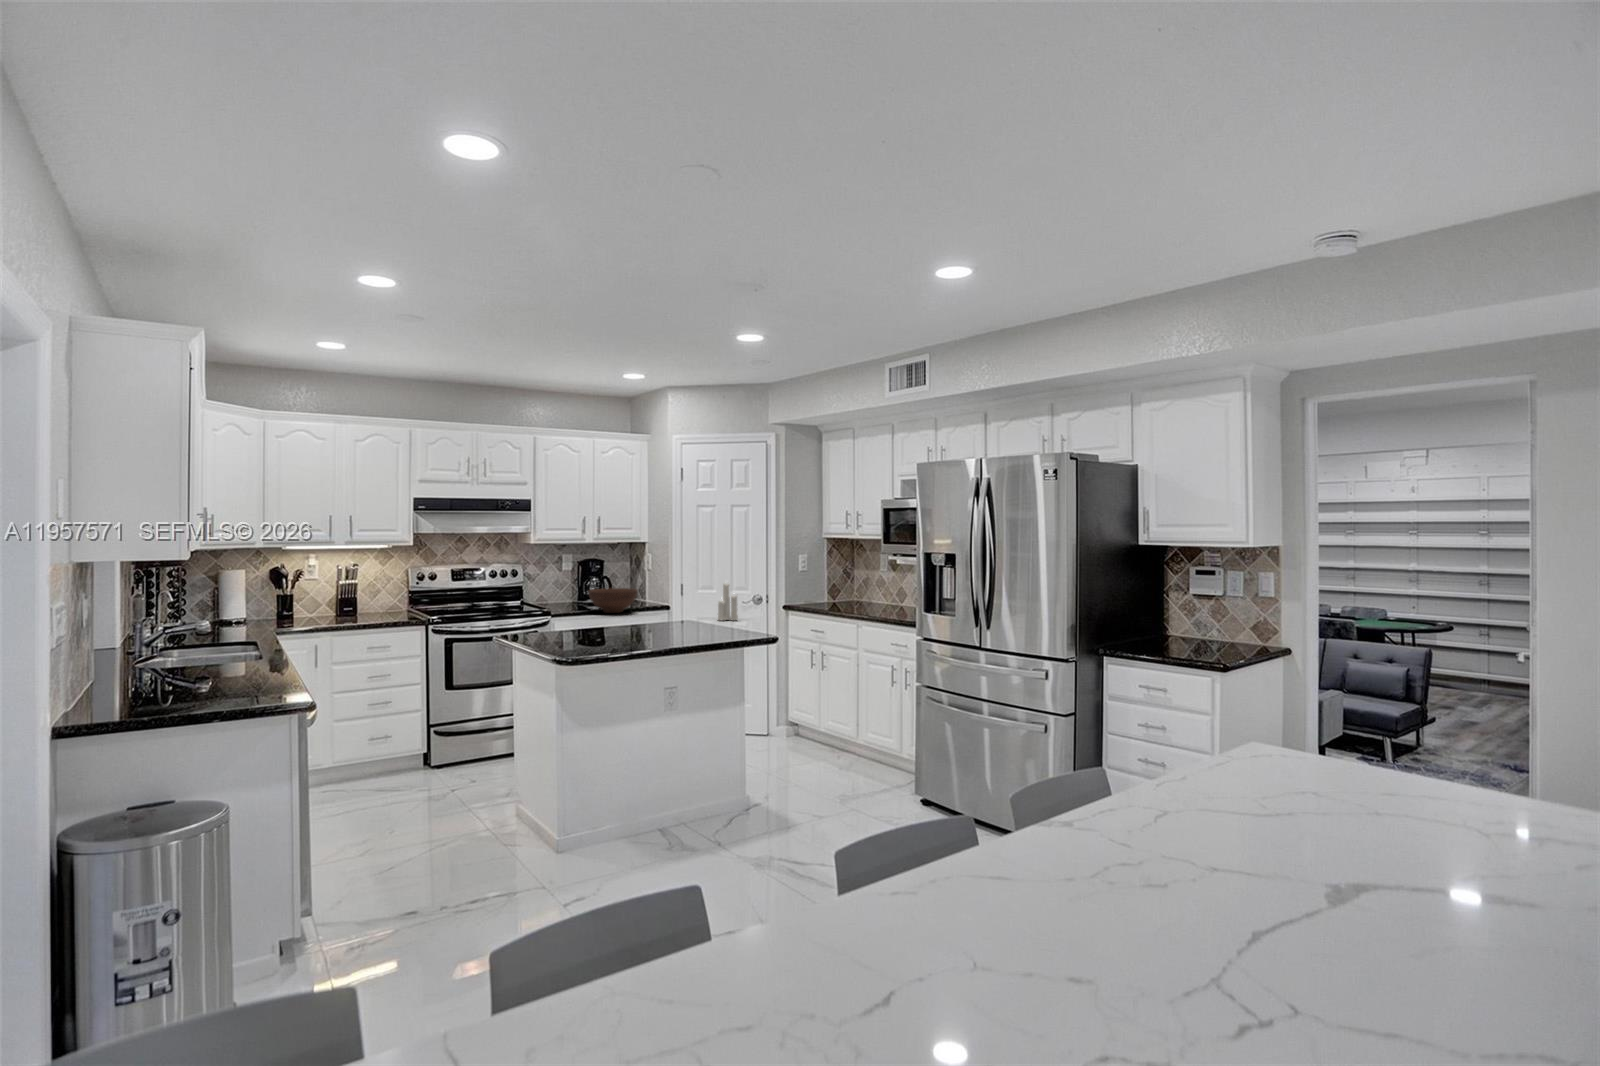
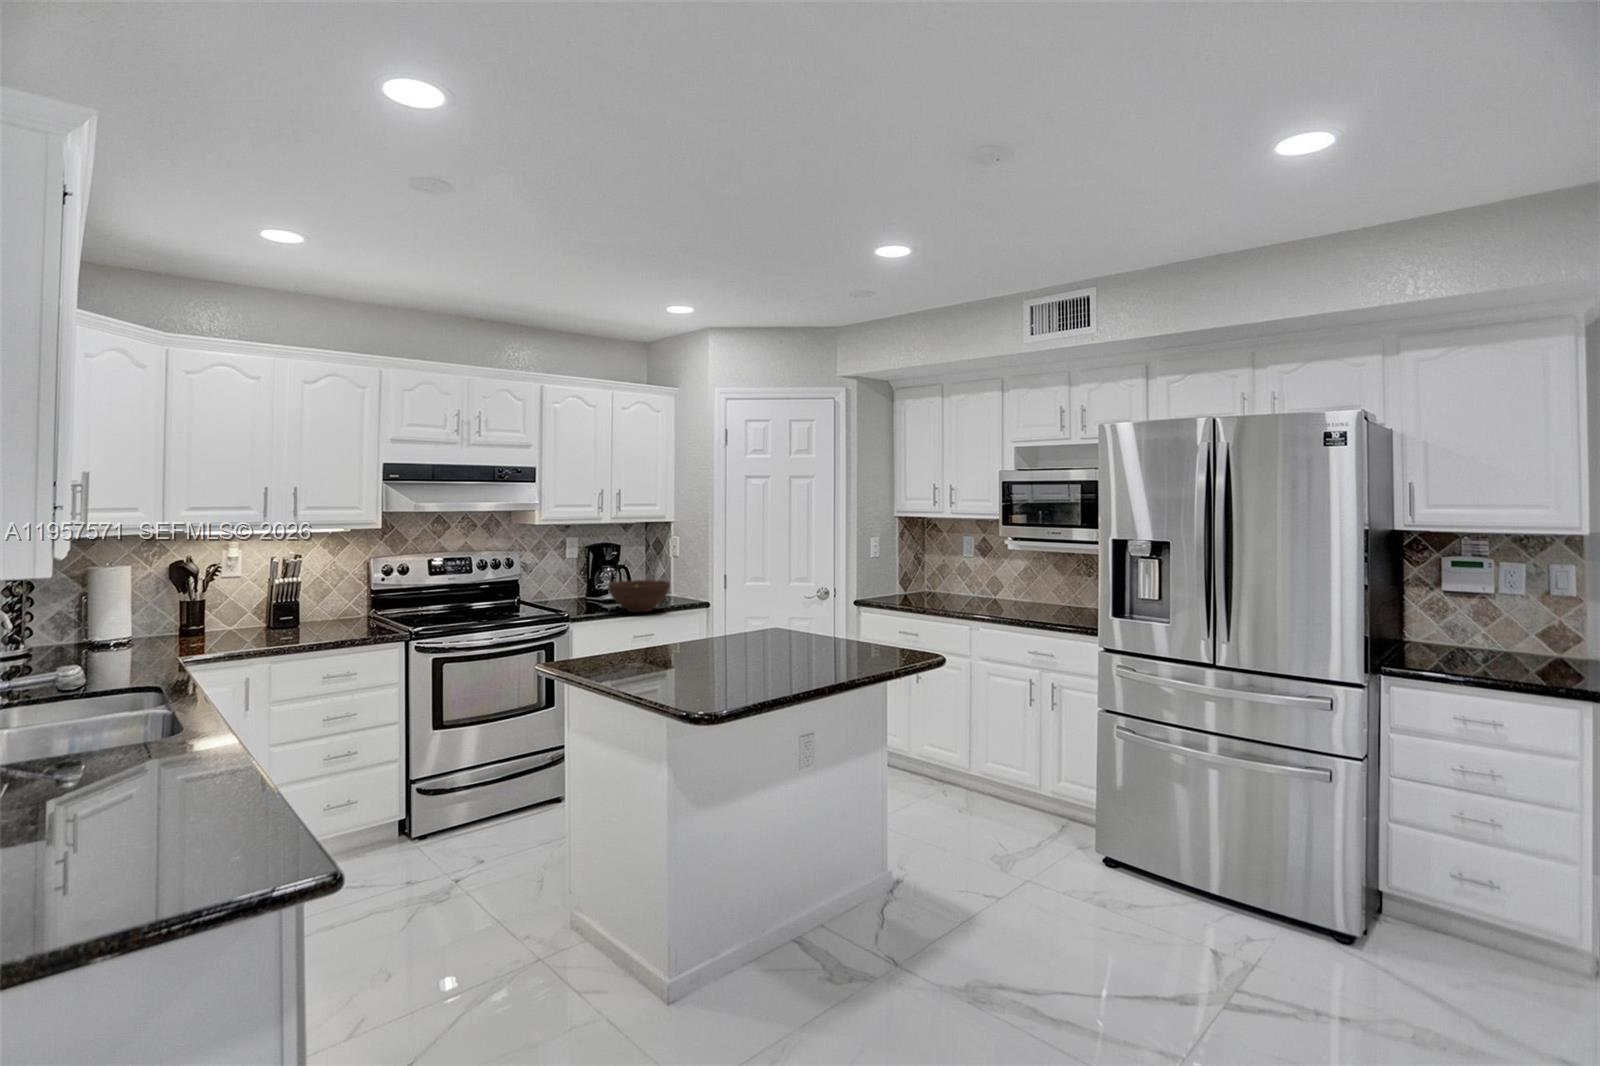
candle: present [718,584,738,621] -> none [773,564,797,620]

